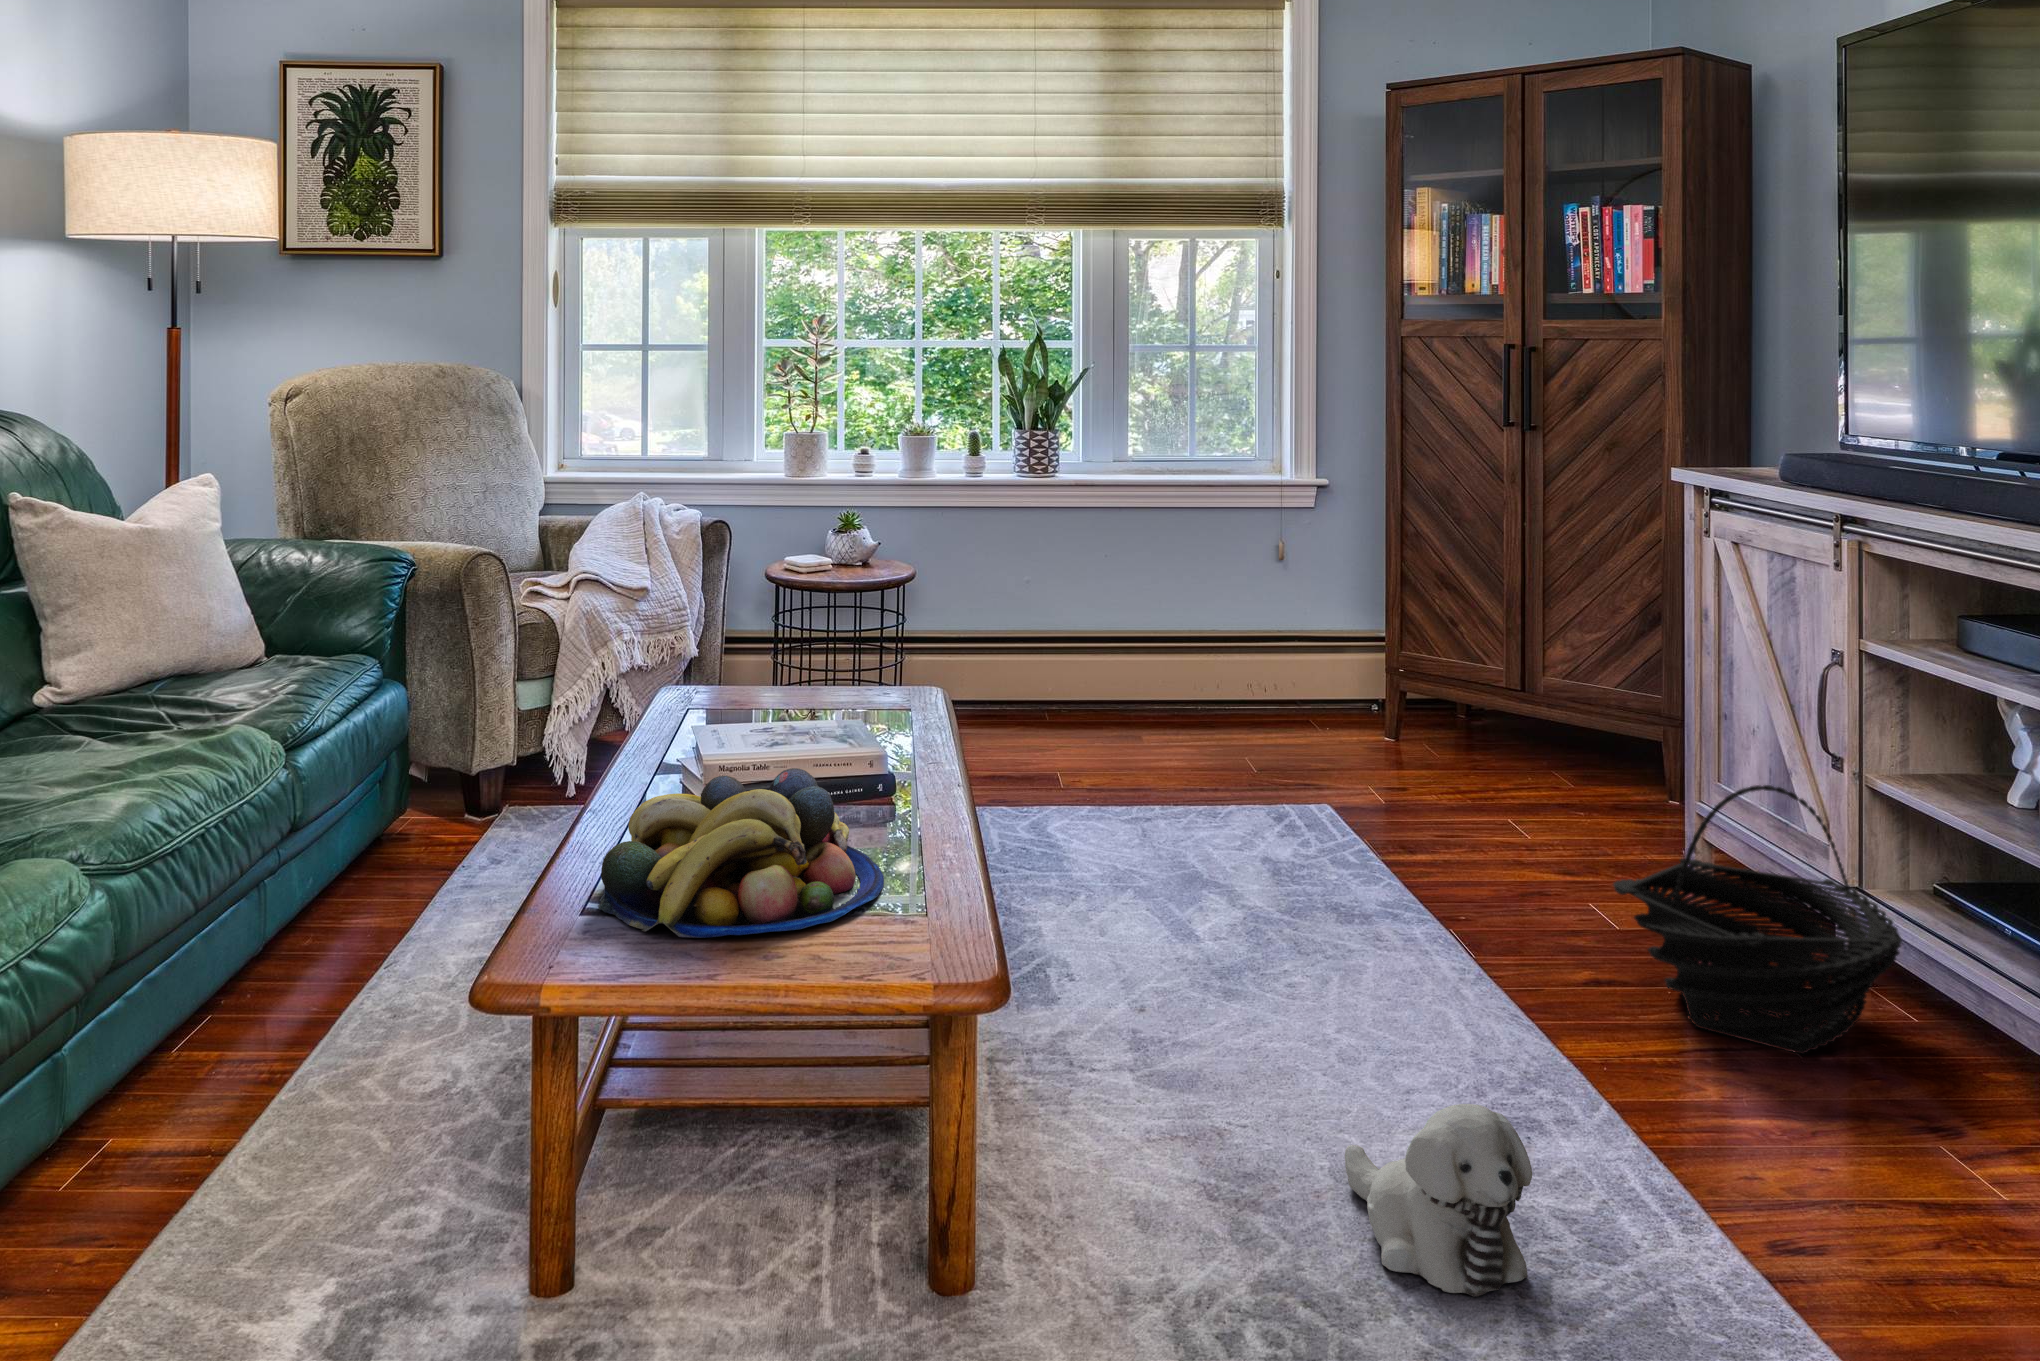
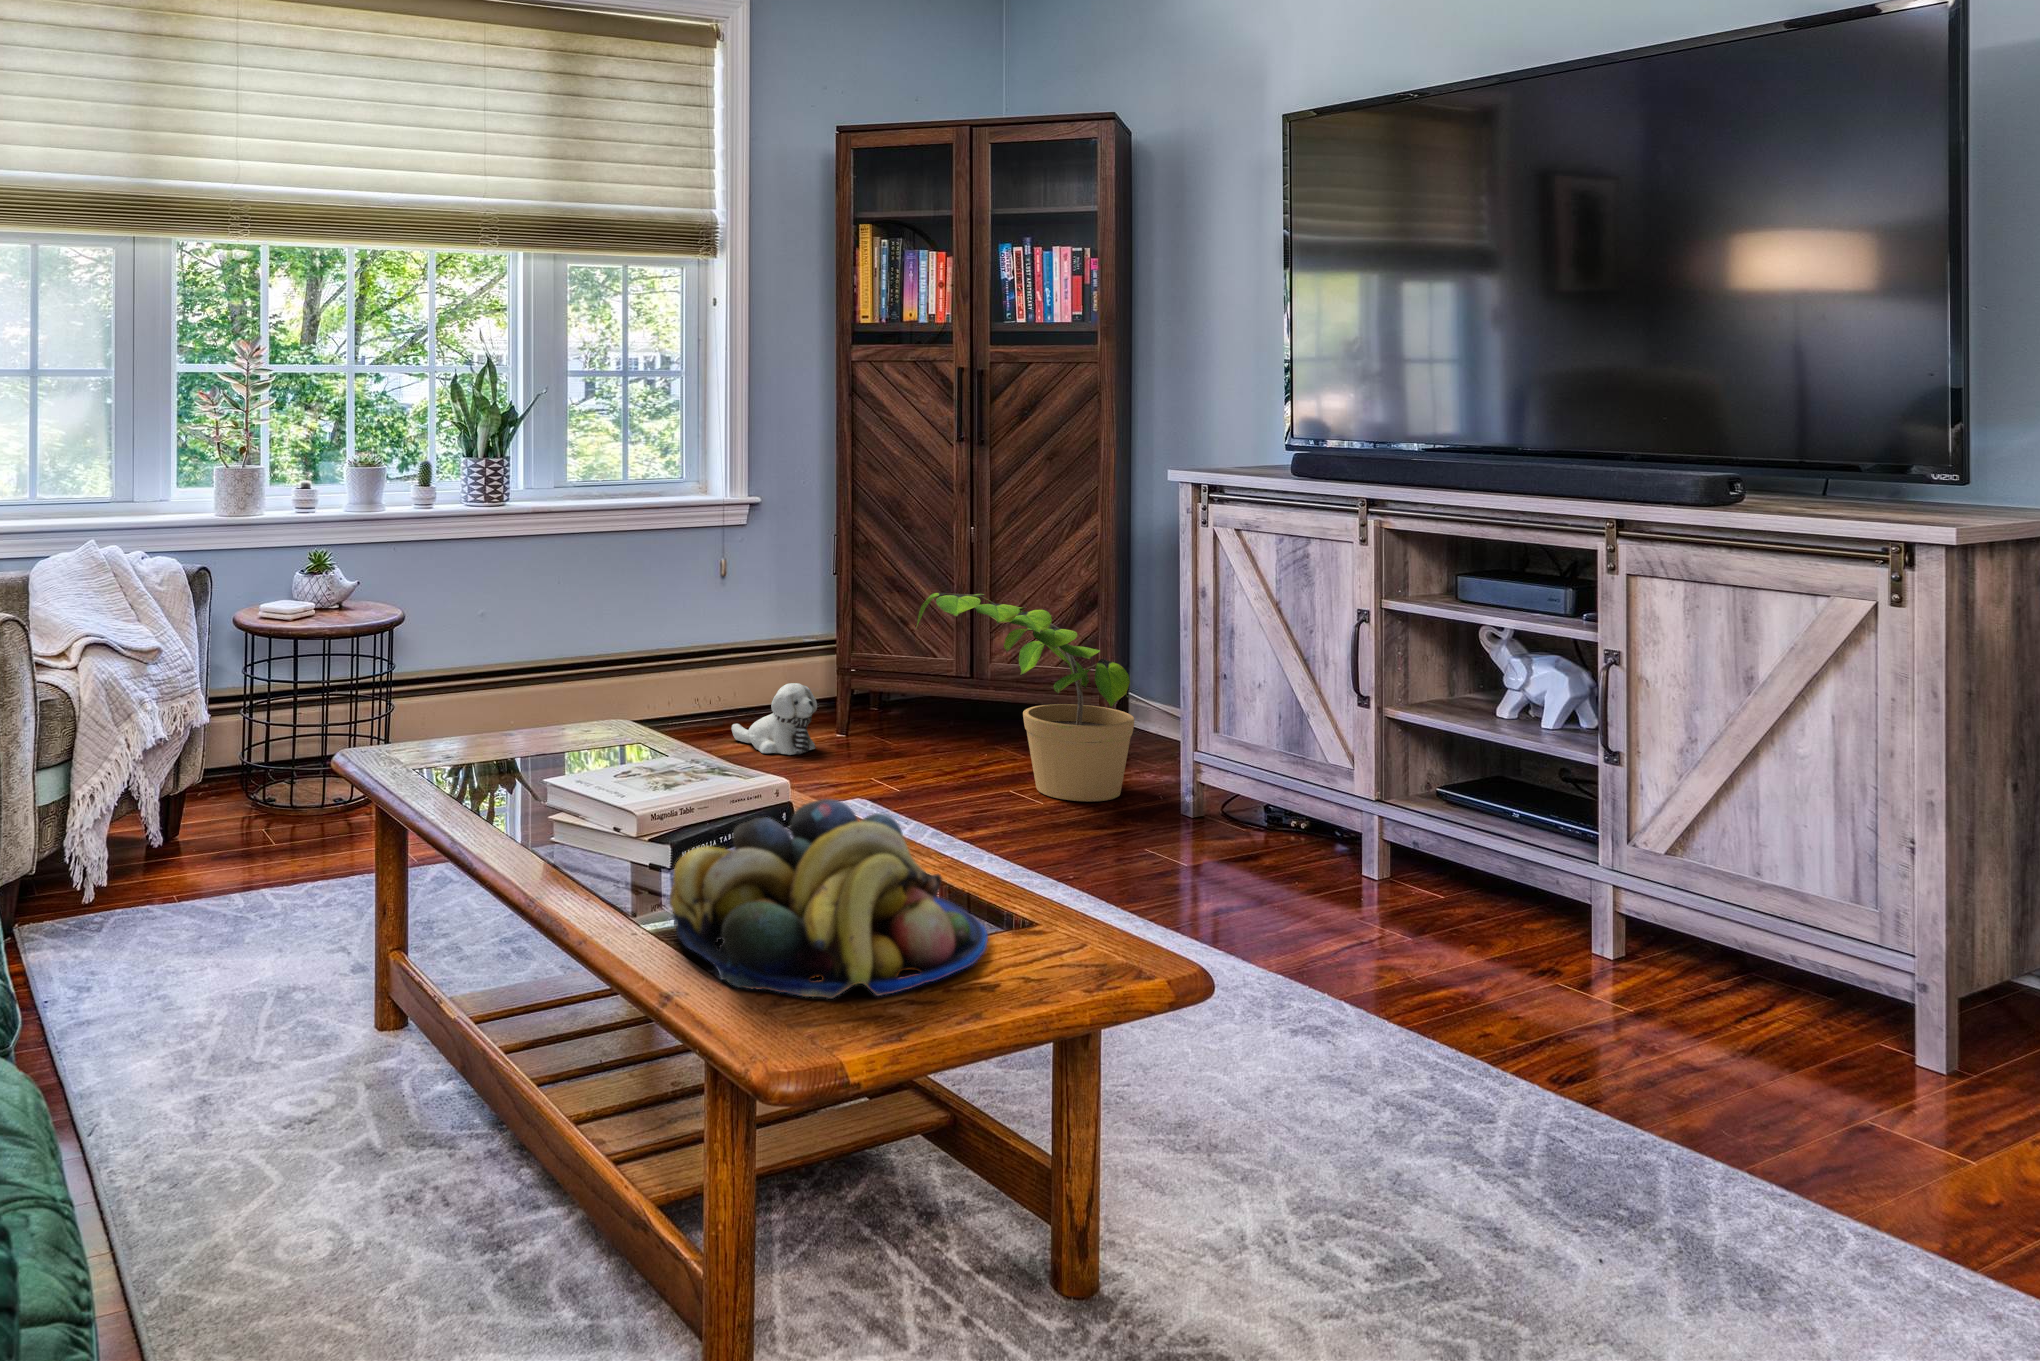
potted plant: none [1399,590,1663,838] -> present [916,593,1134,802]
basket: present [1613,785,1901,1054] -> none [1247,724,1481,942]
plush toy: present [1345,1104,1532,1297] -> present [732,683,817,755]

